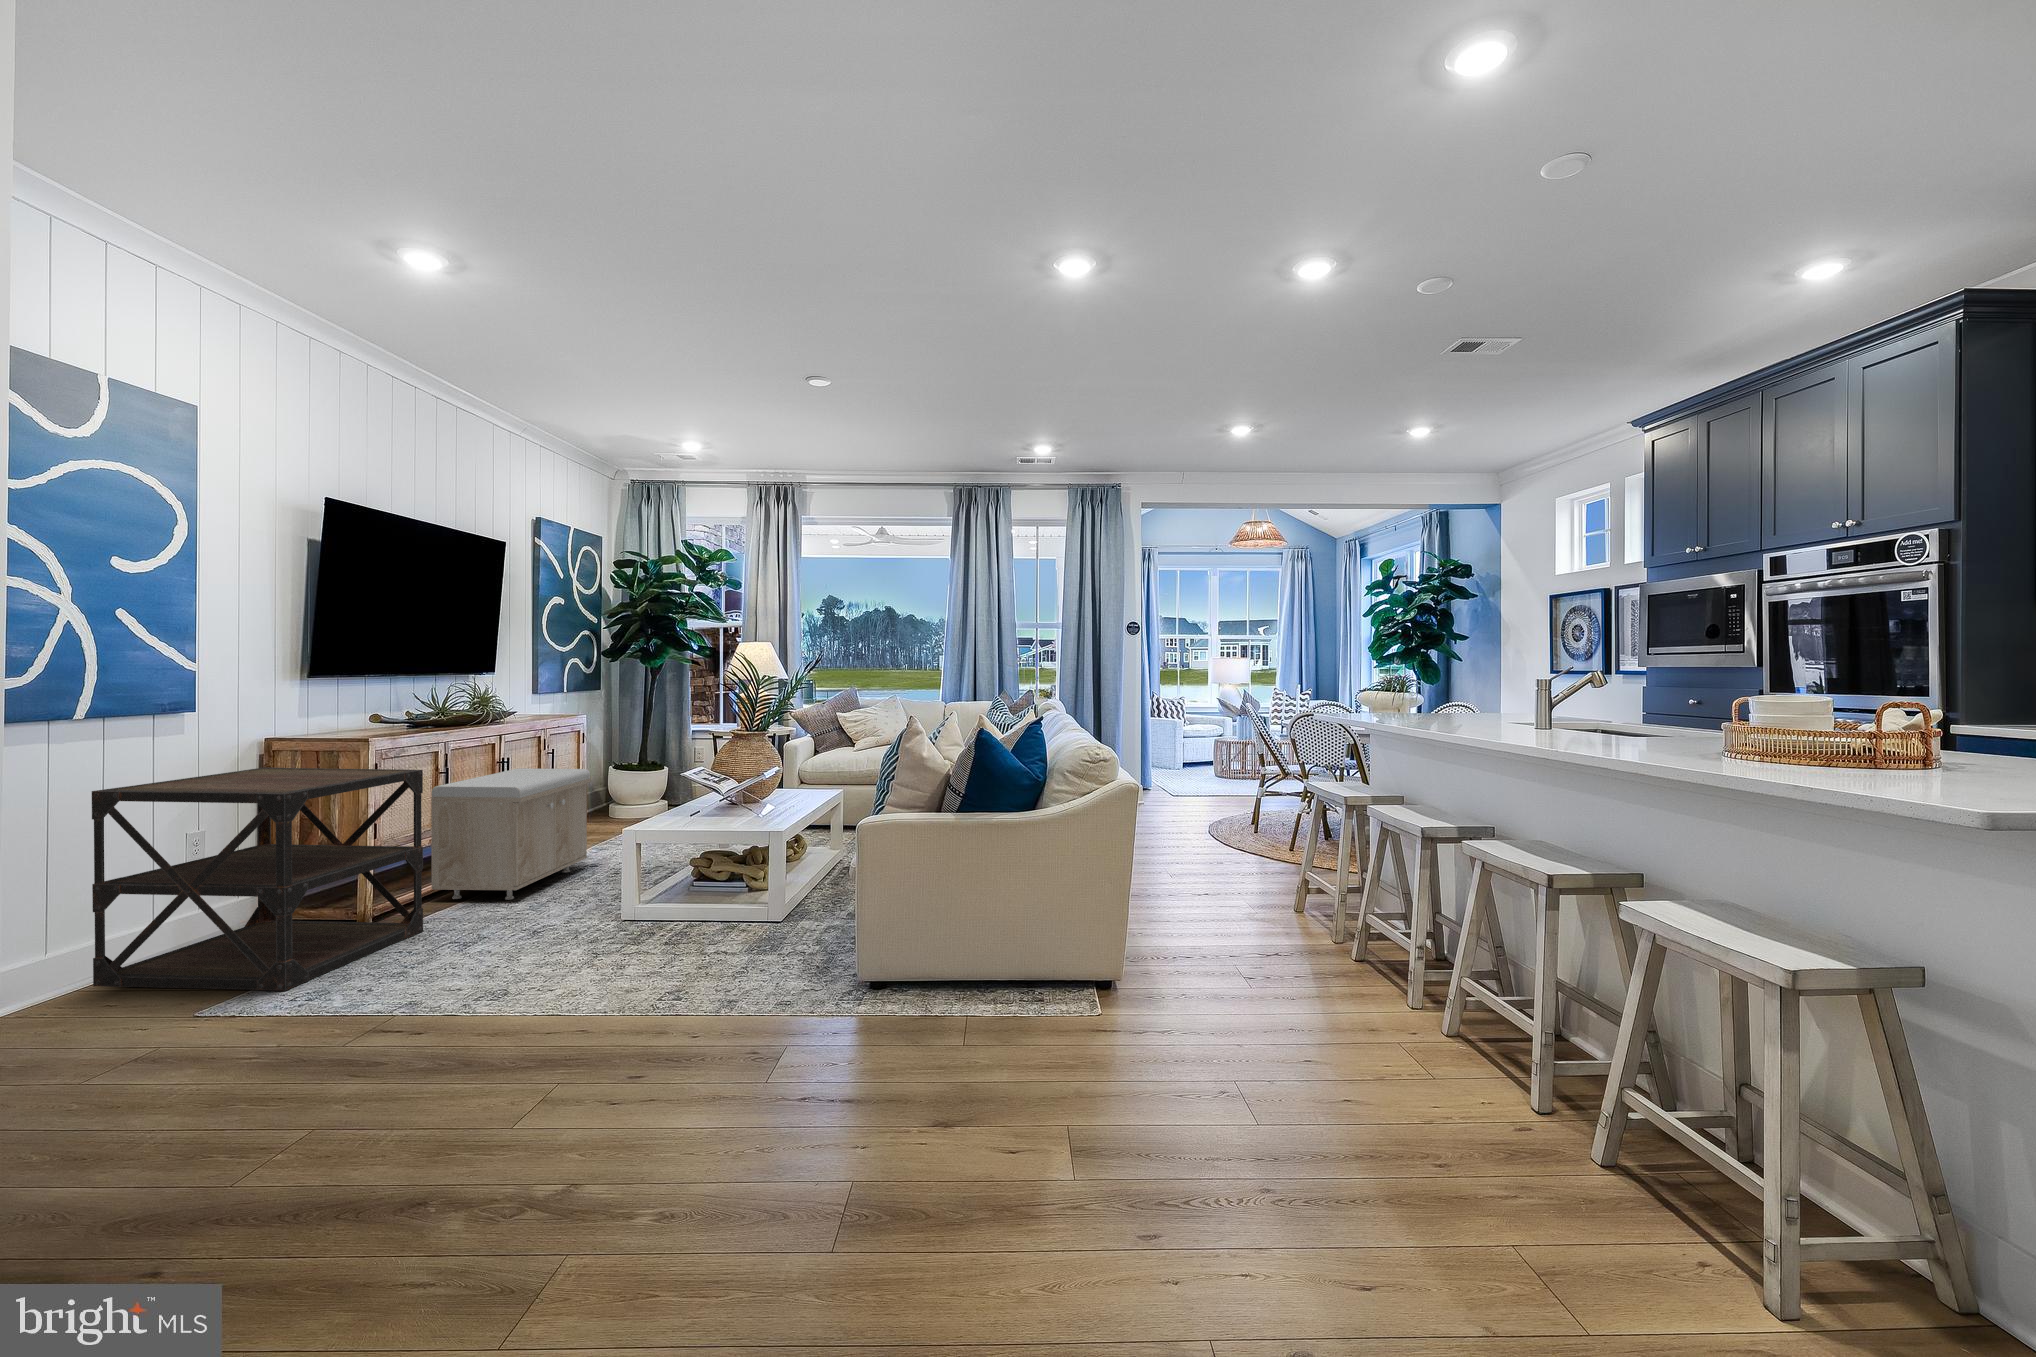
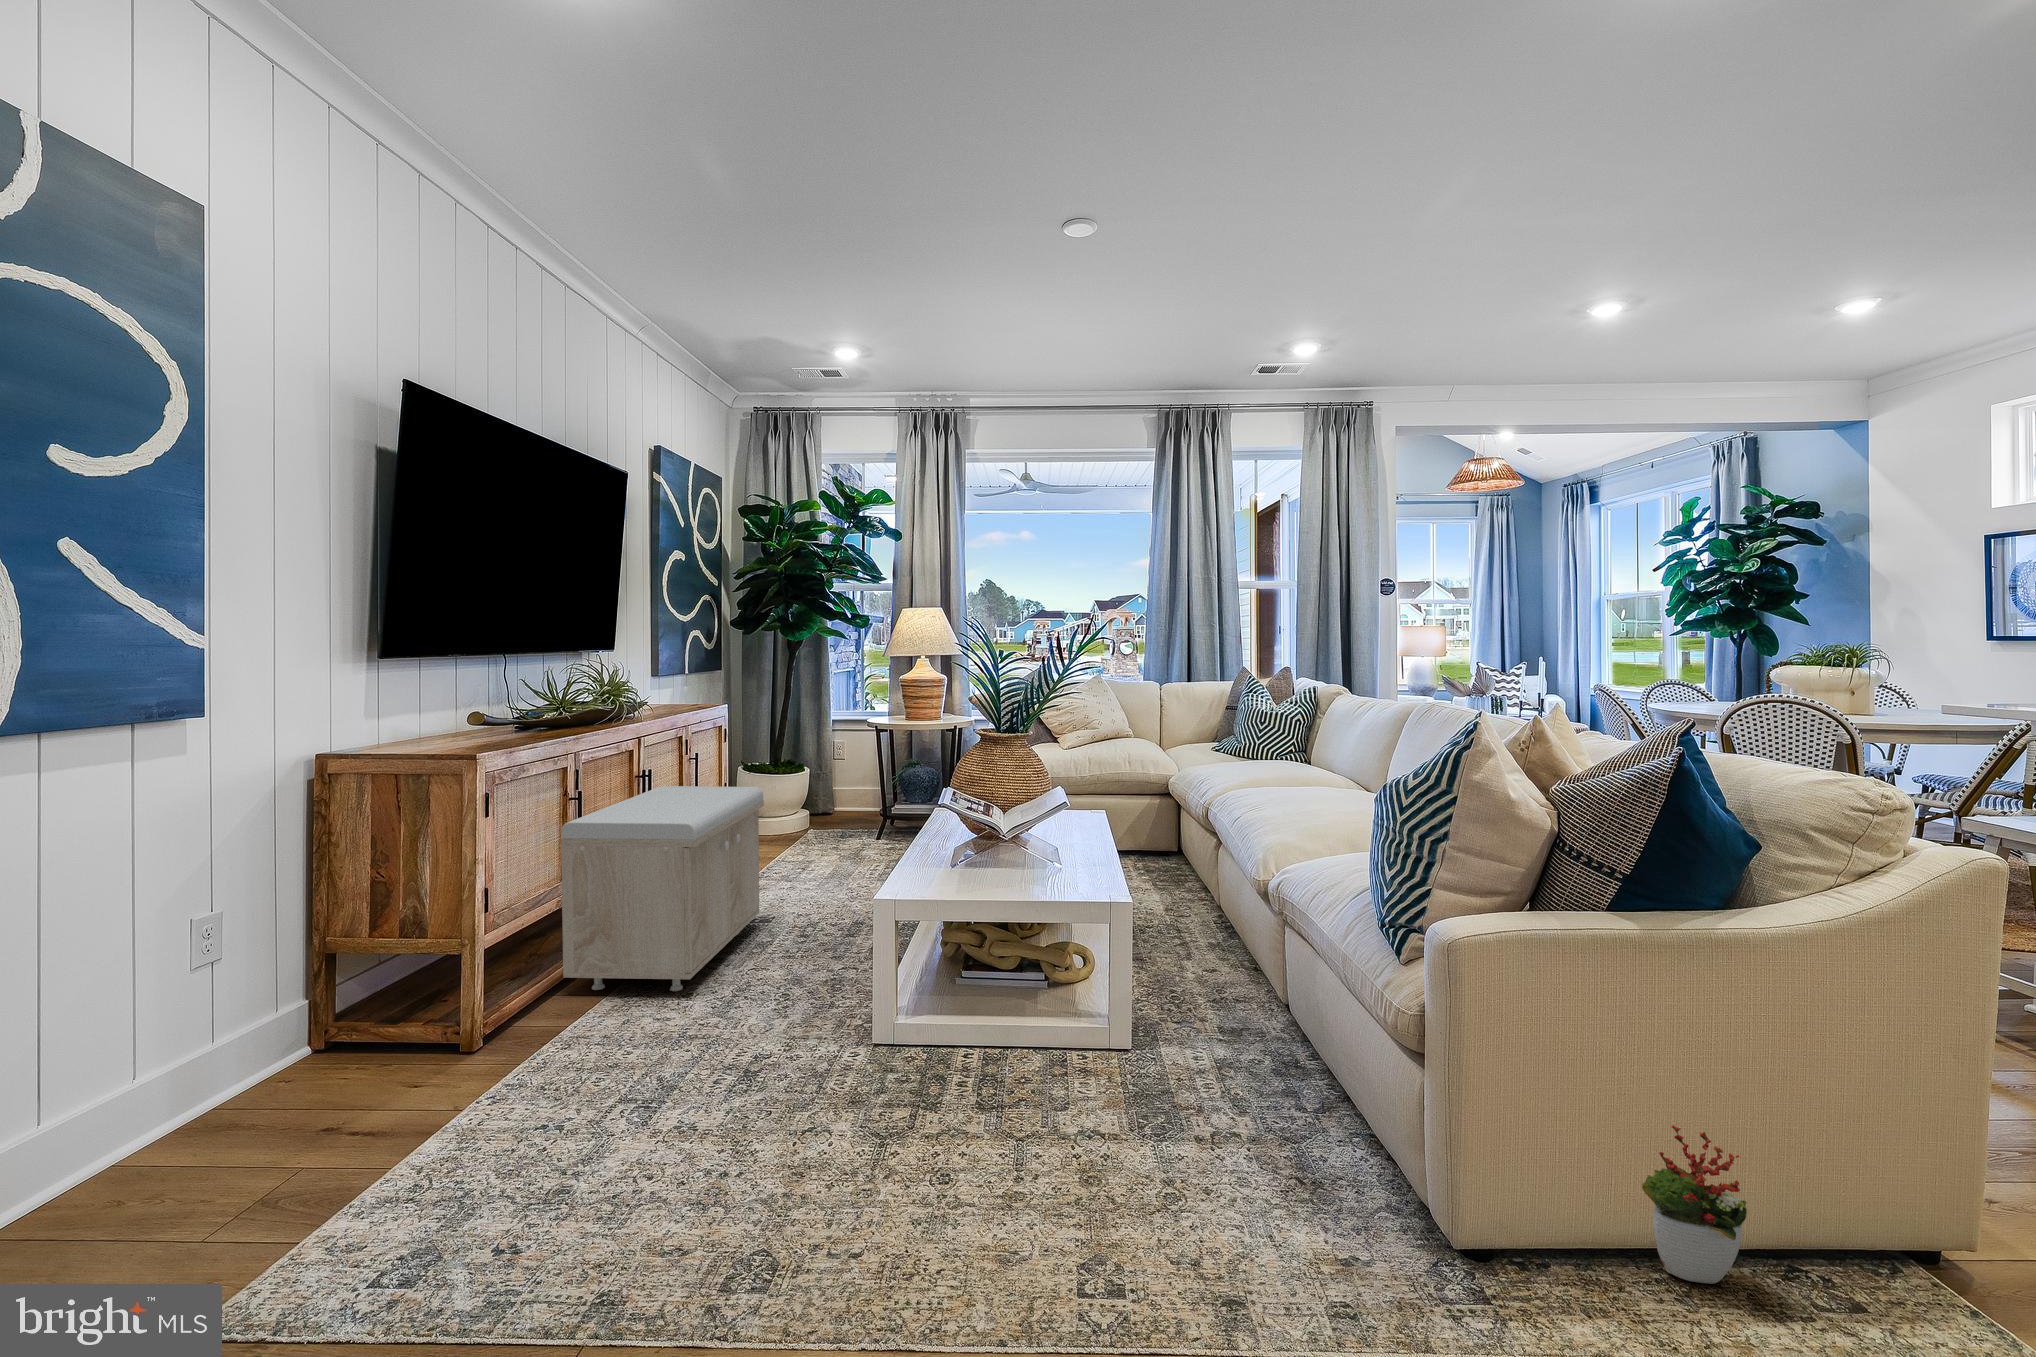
side table: present [92,768,423,991] -> none [18,802,570,1230]
decorative plant: none [959,925,1005,1004] -> present [1642,1125,1747,1284]

